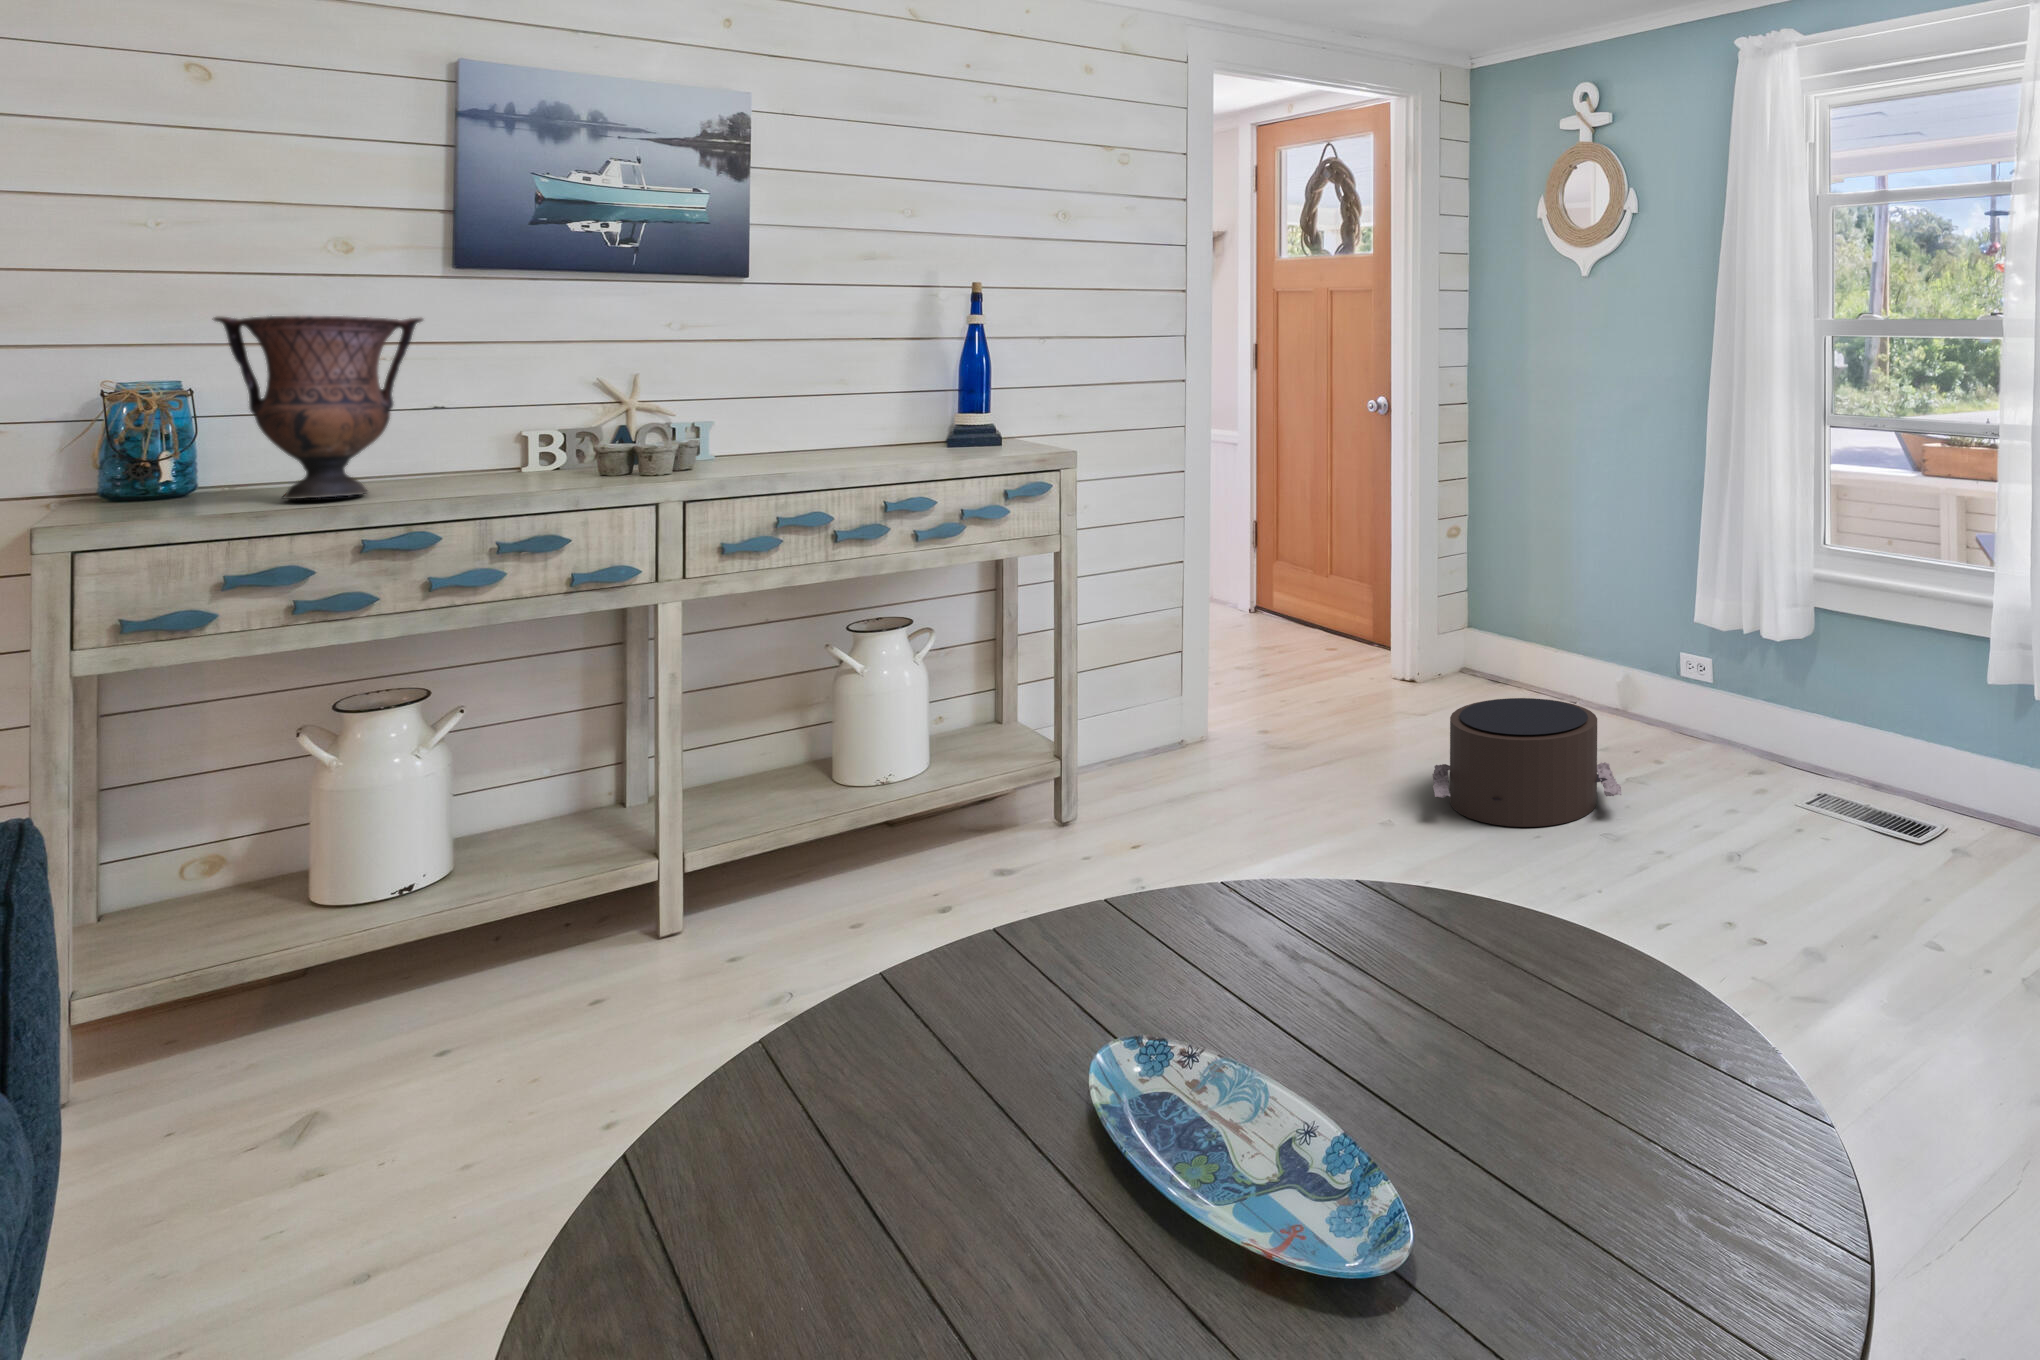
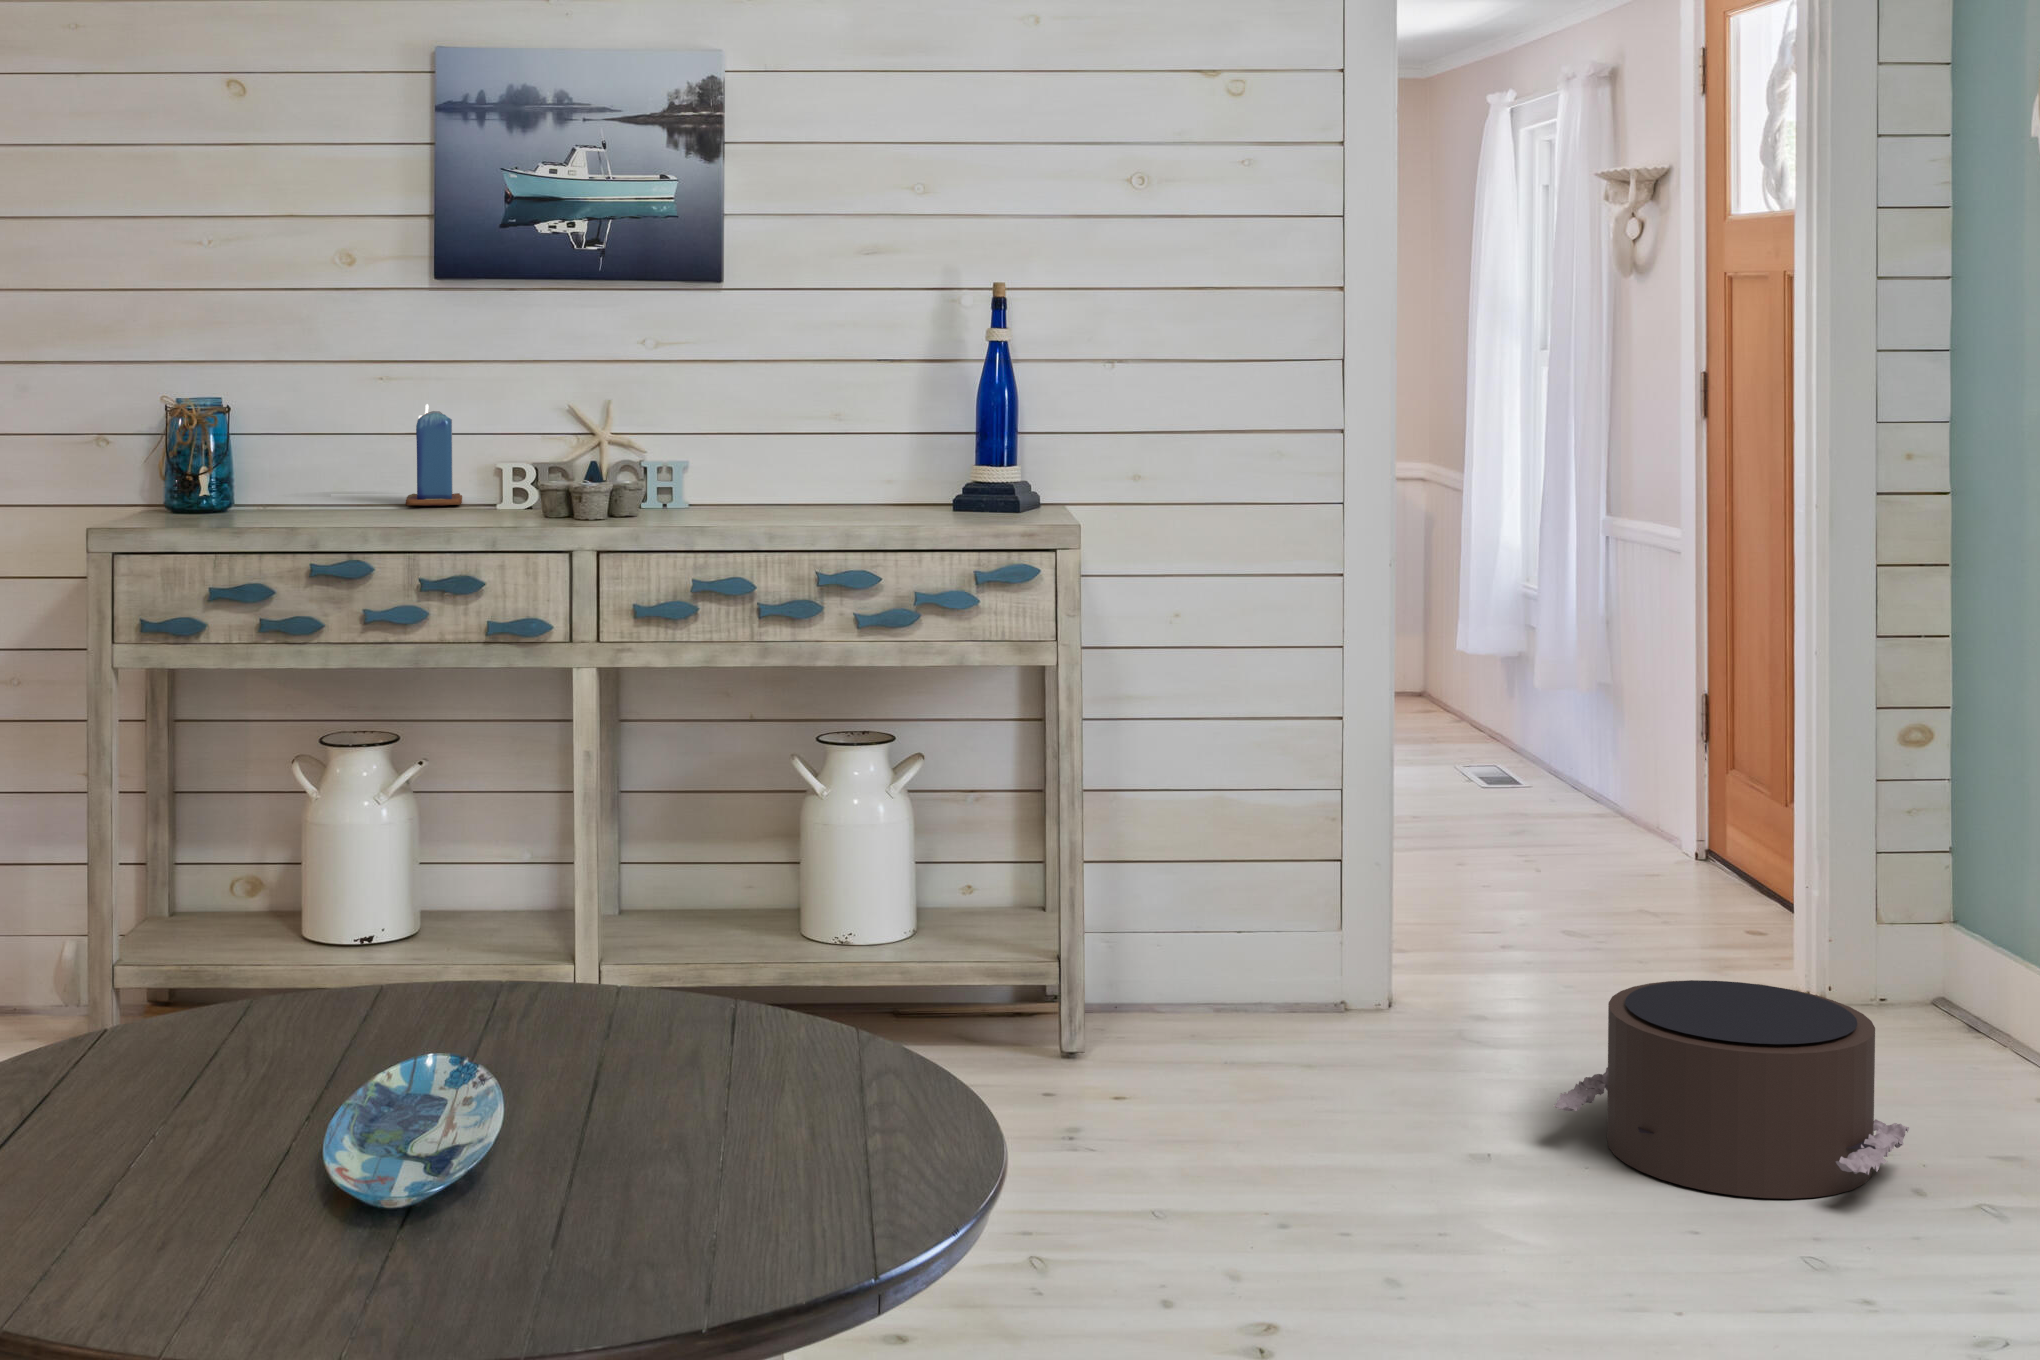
vase: present [214,316,423,499] -> none [219,341,379,524]
candle: none [423,381,496,475] -> present [406,404,462,506]

